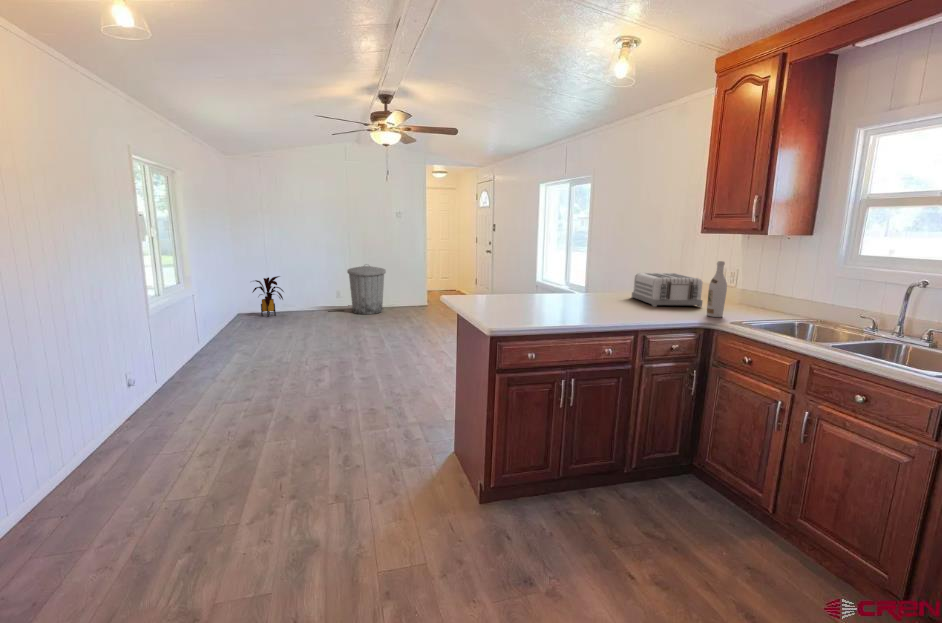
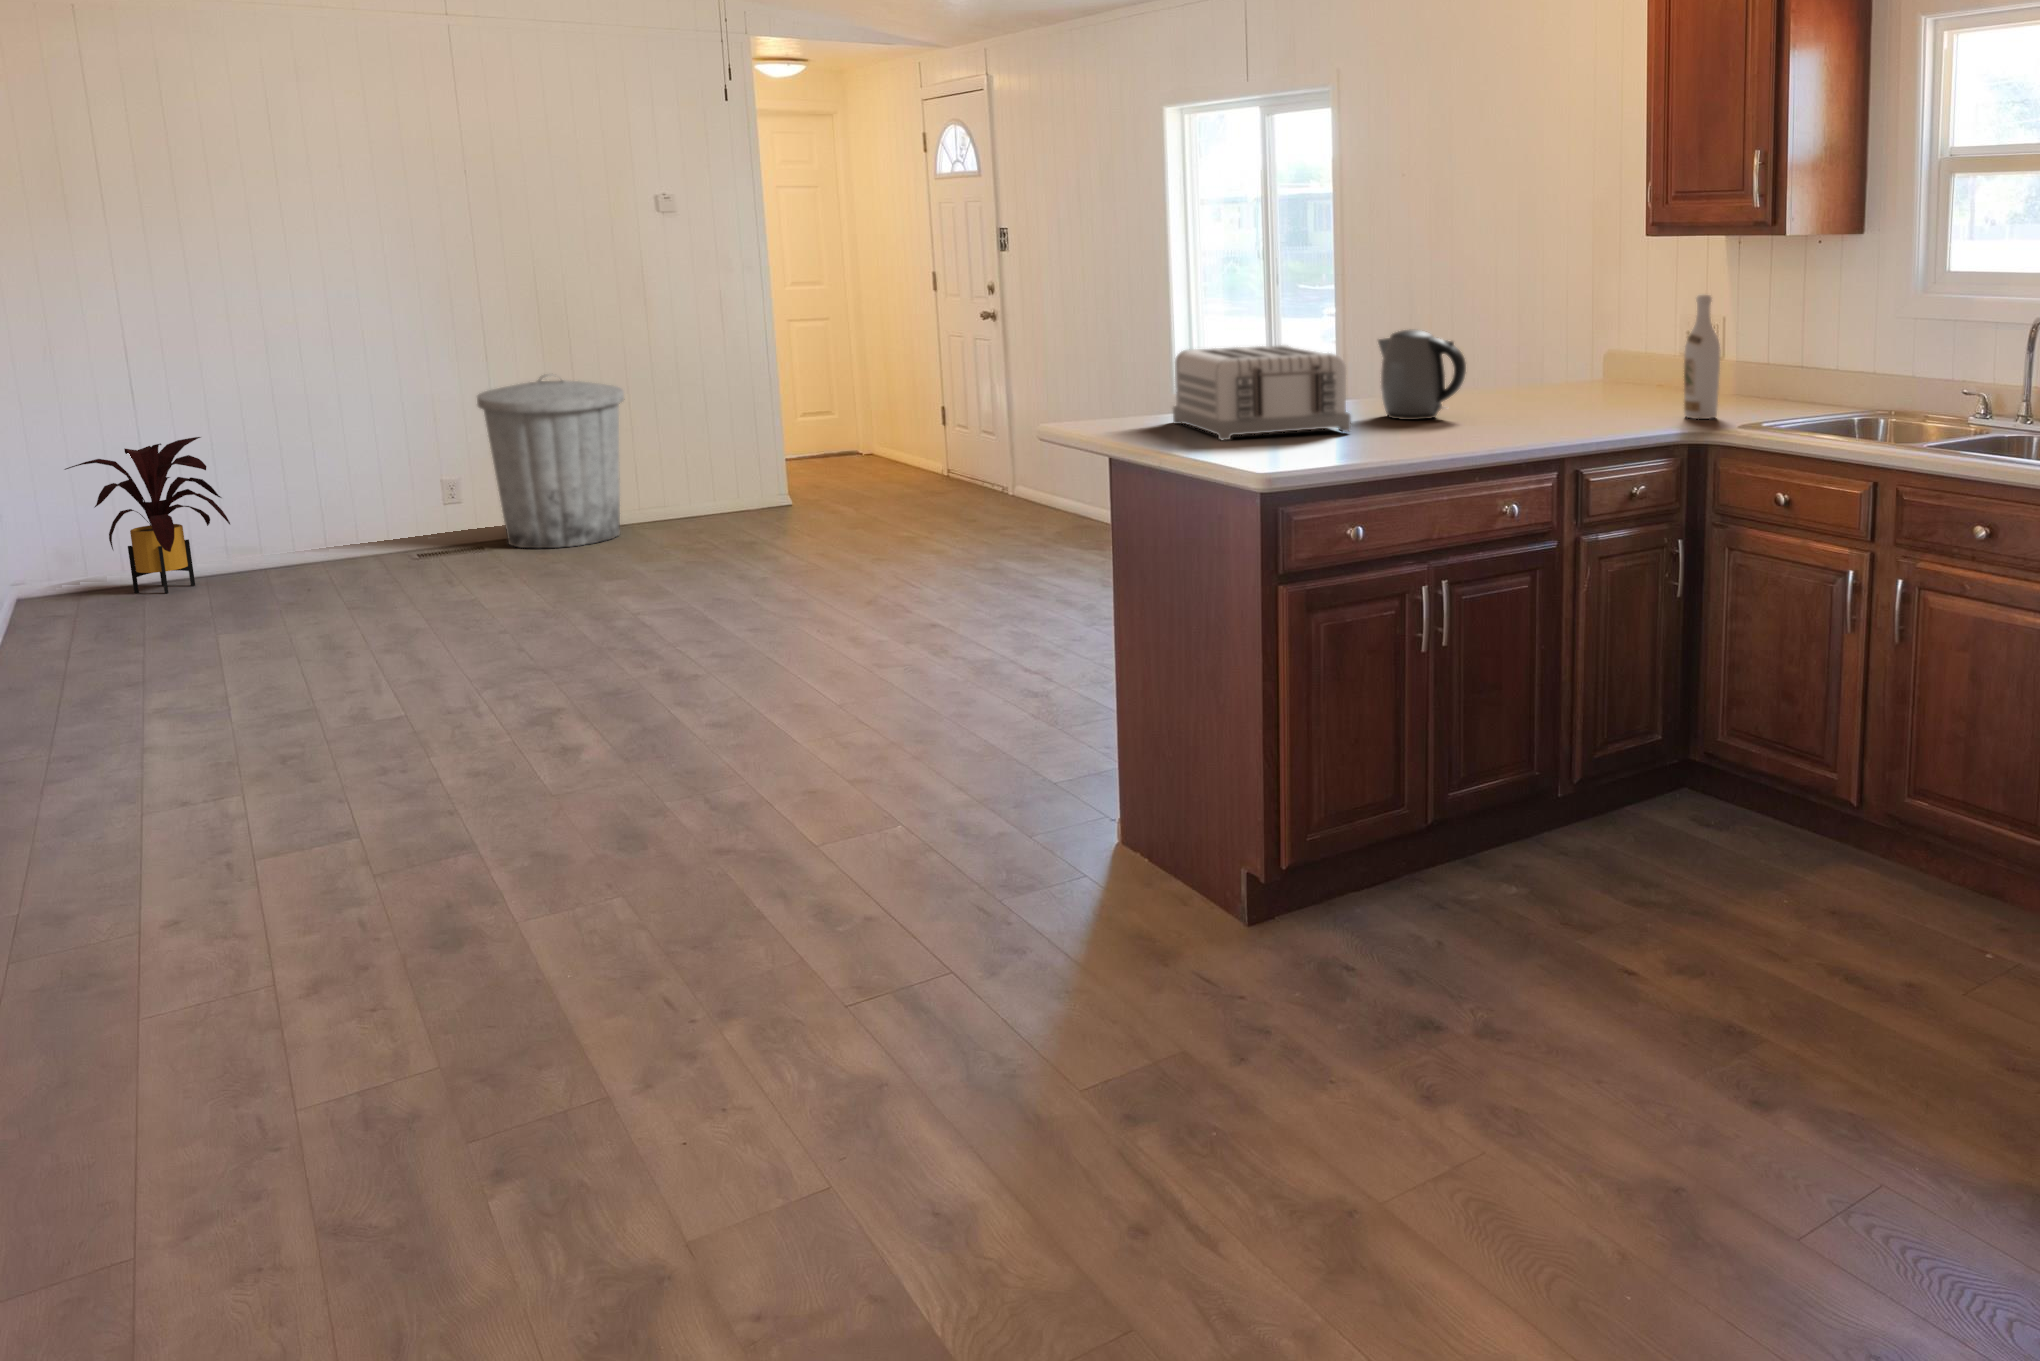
kettle: none [569,269,604,306] -> present [1378,330,1466,420]
toaster: present [632,273,703,307] -> present [1173,345,1351,441]

